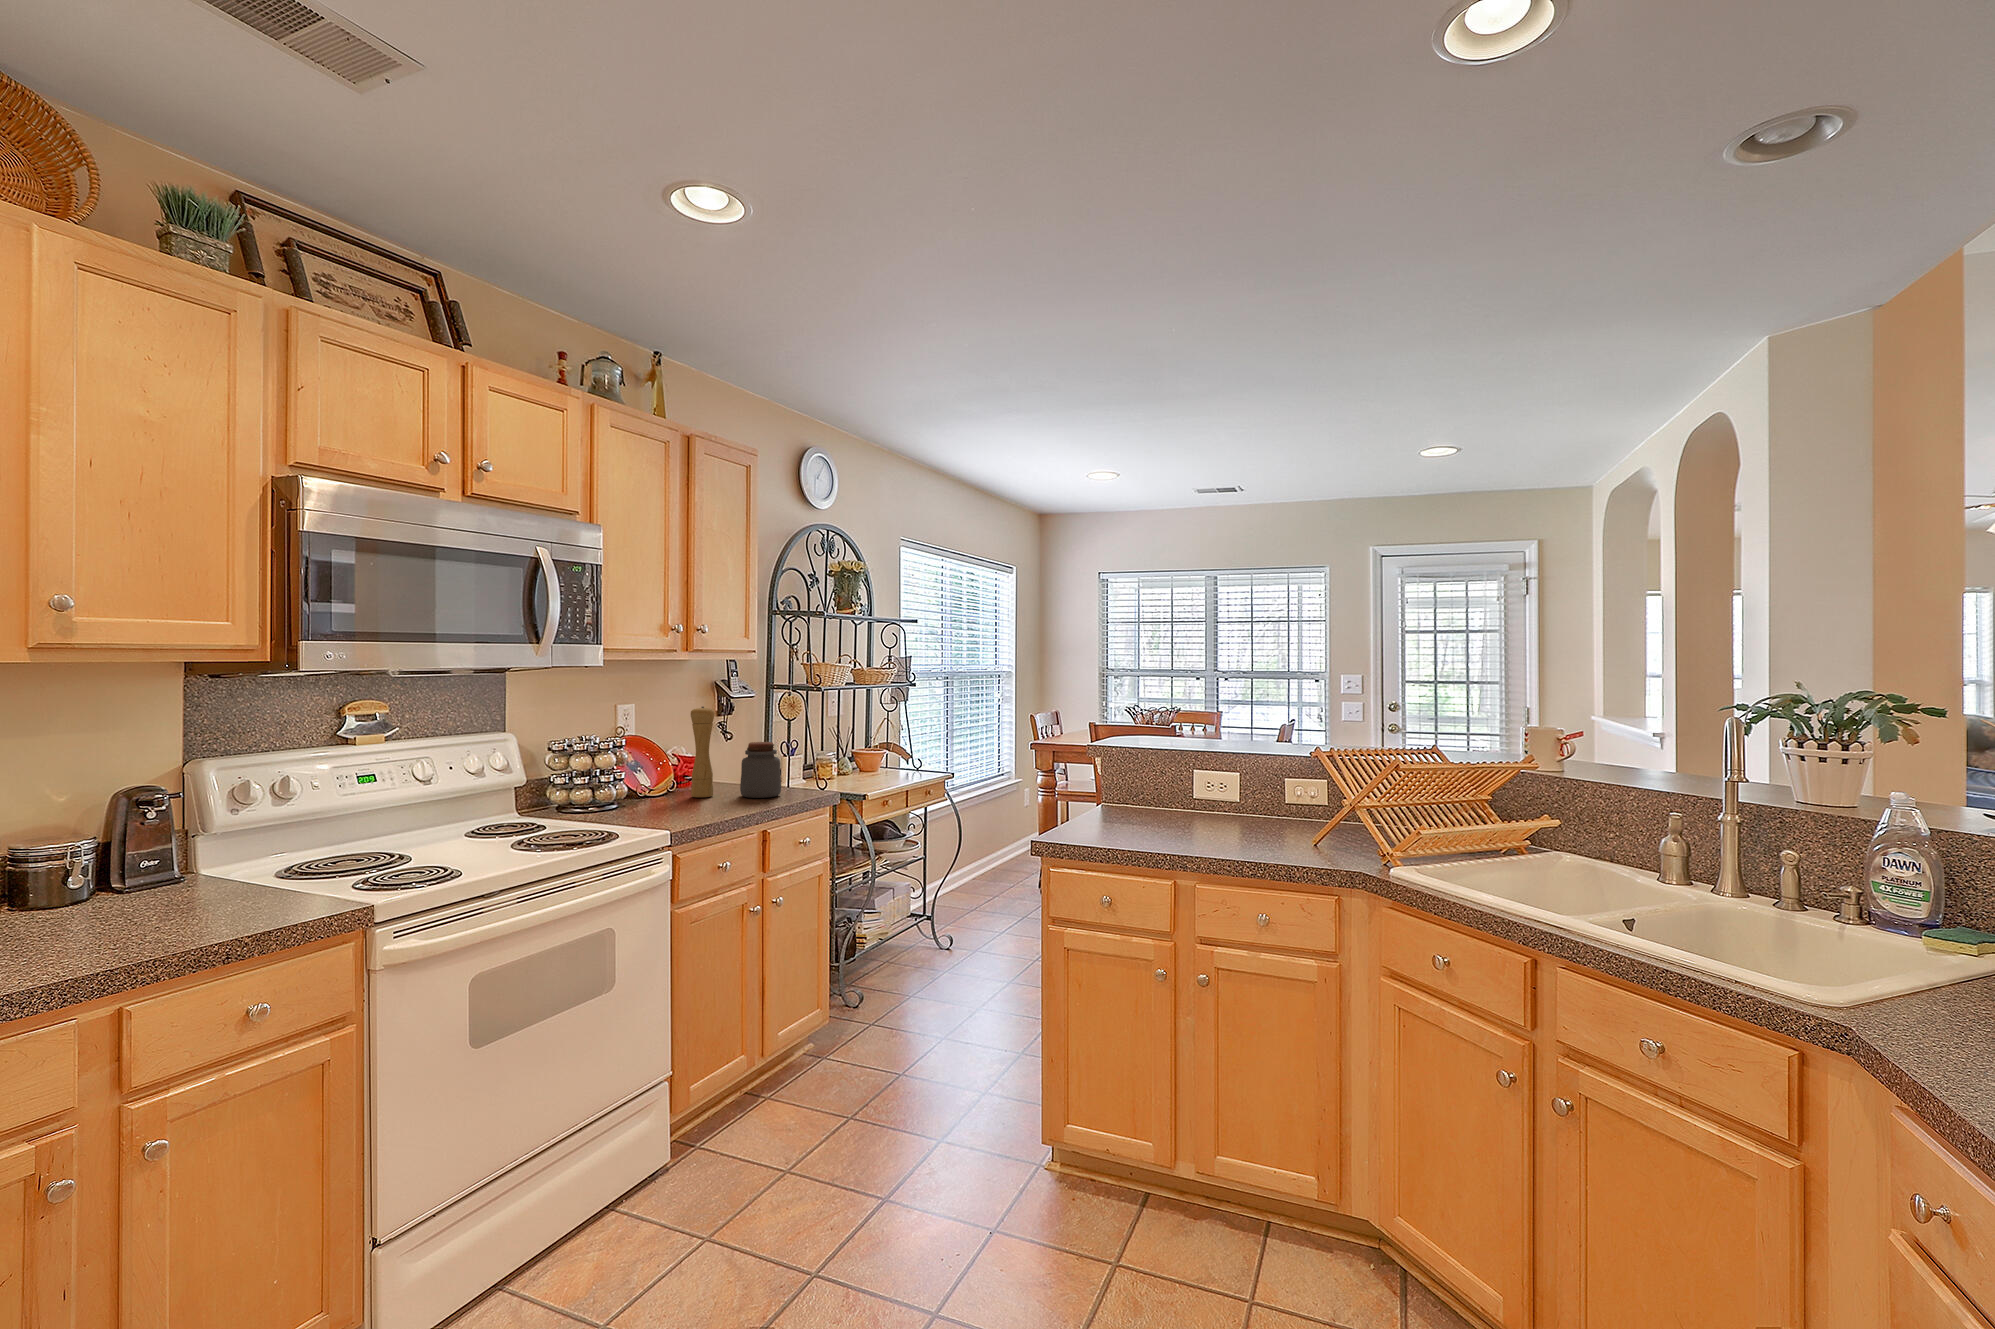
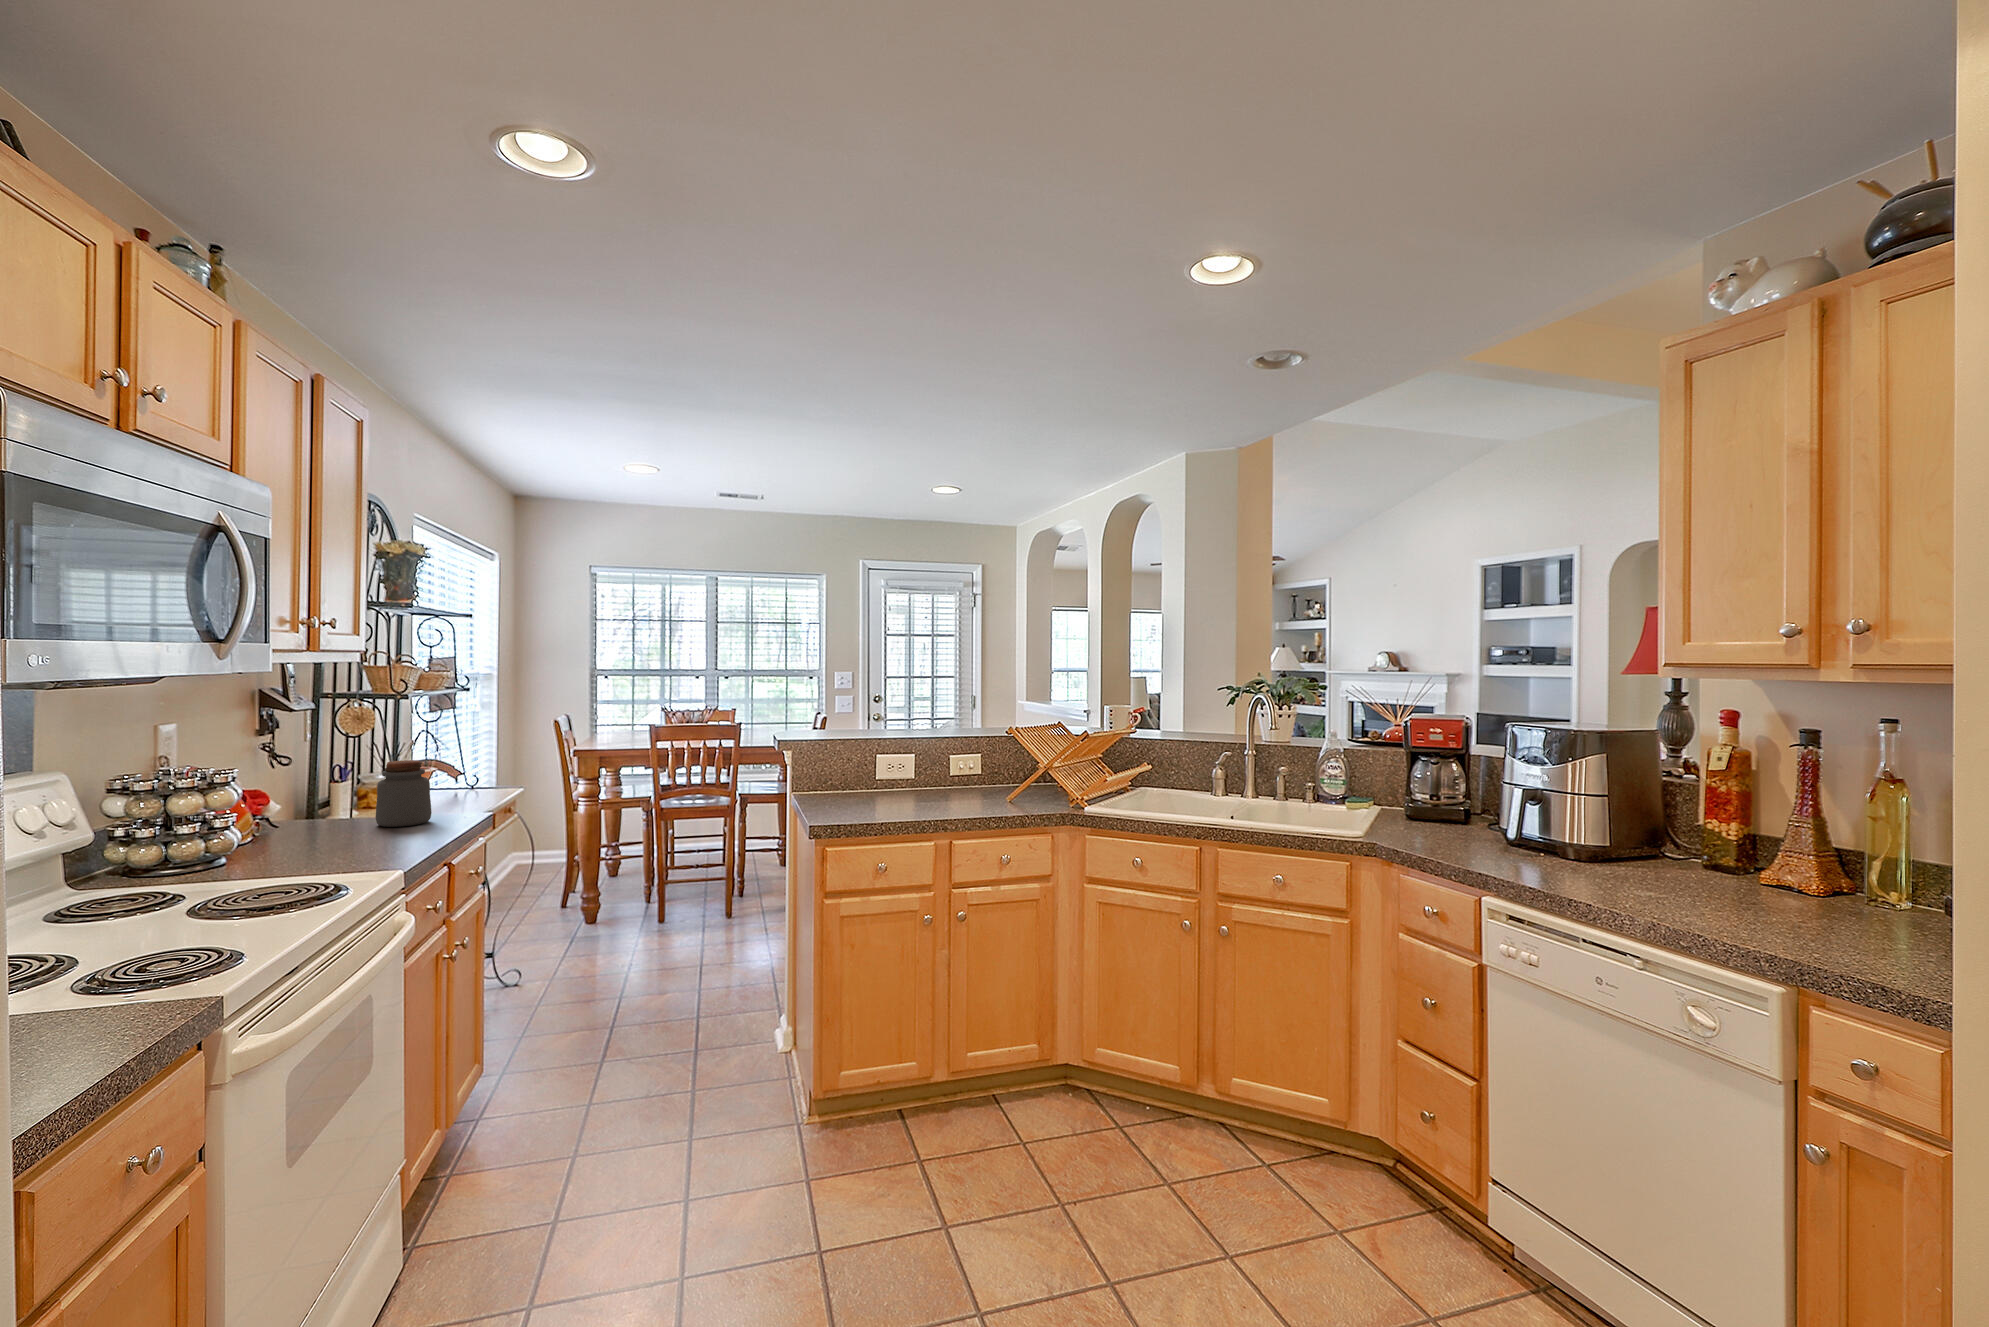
pepper mill: present [691,707,714,798] -> none [306,723,340,834]

